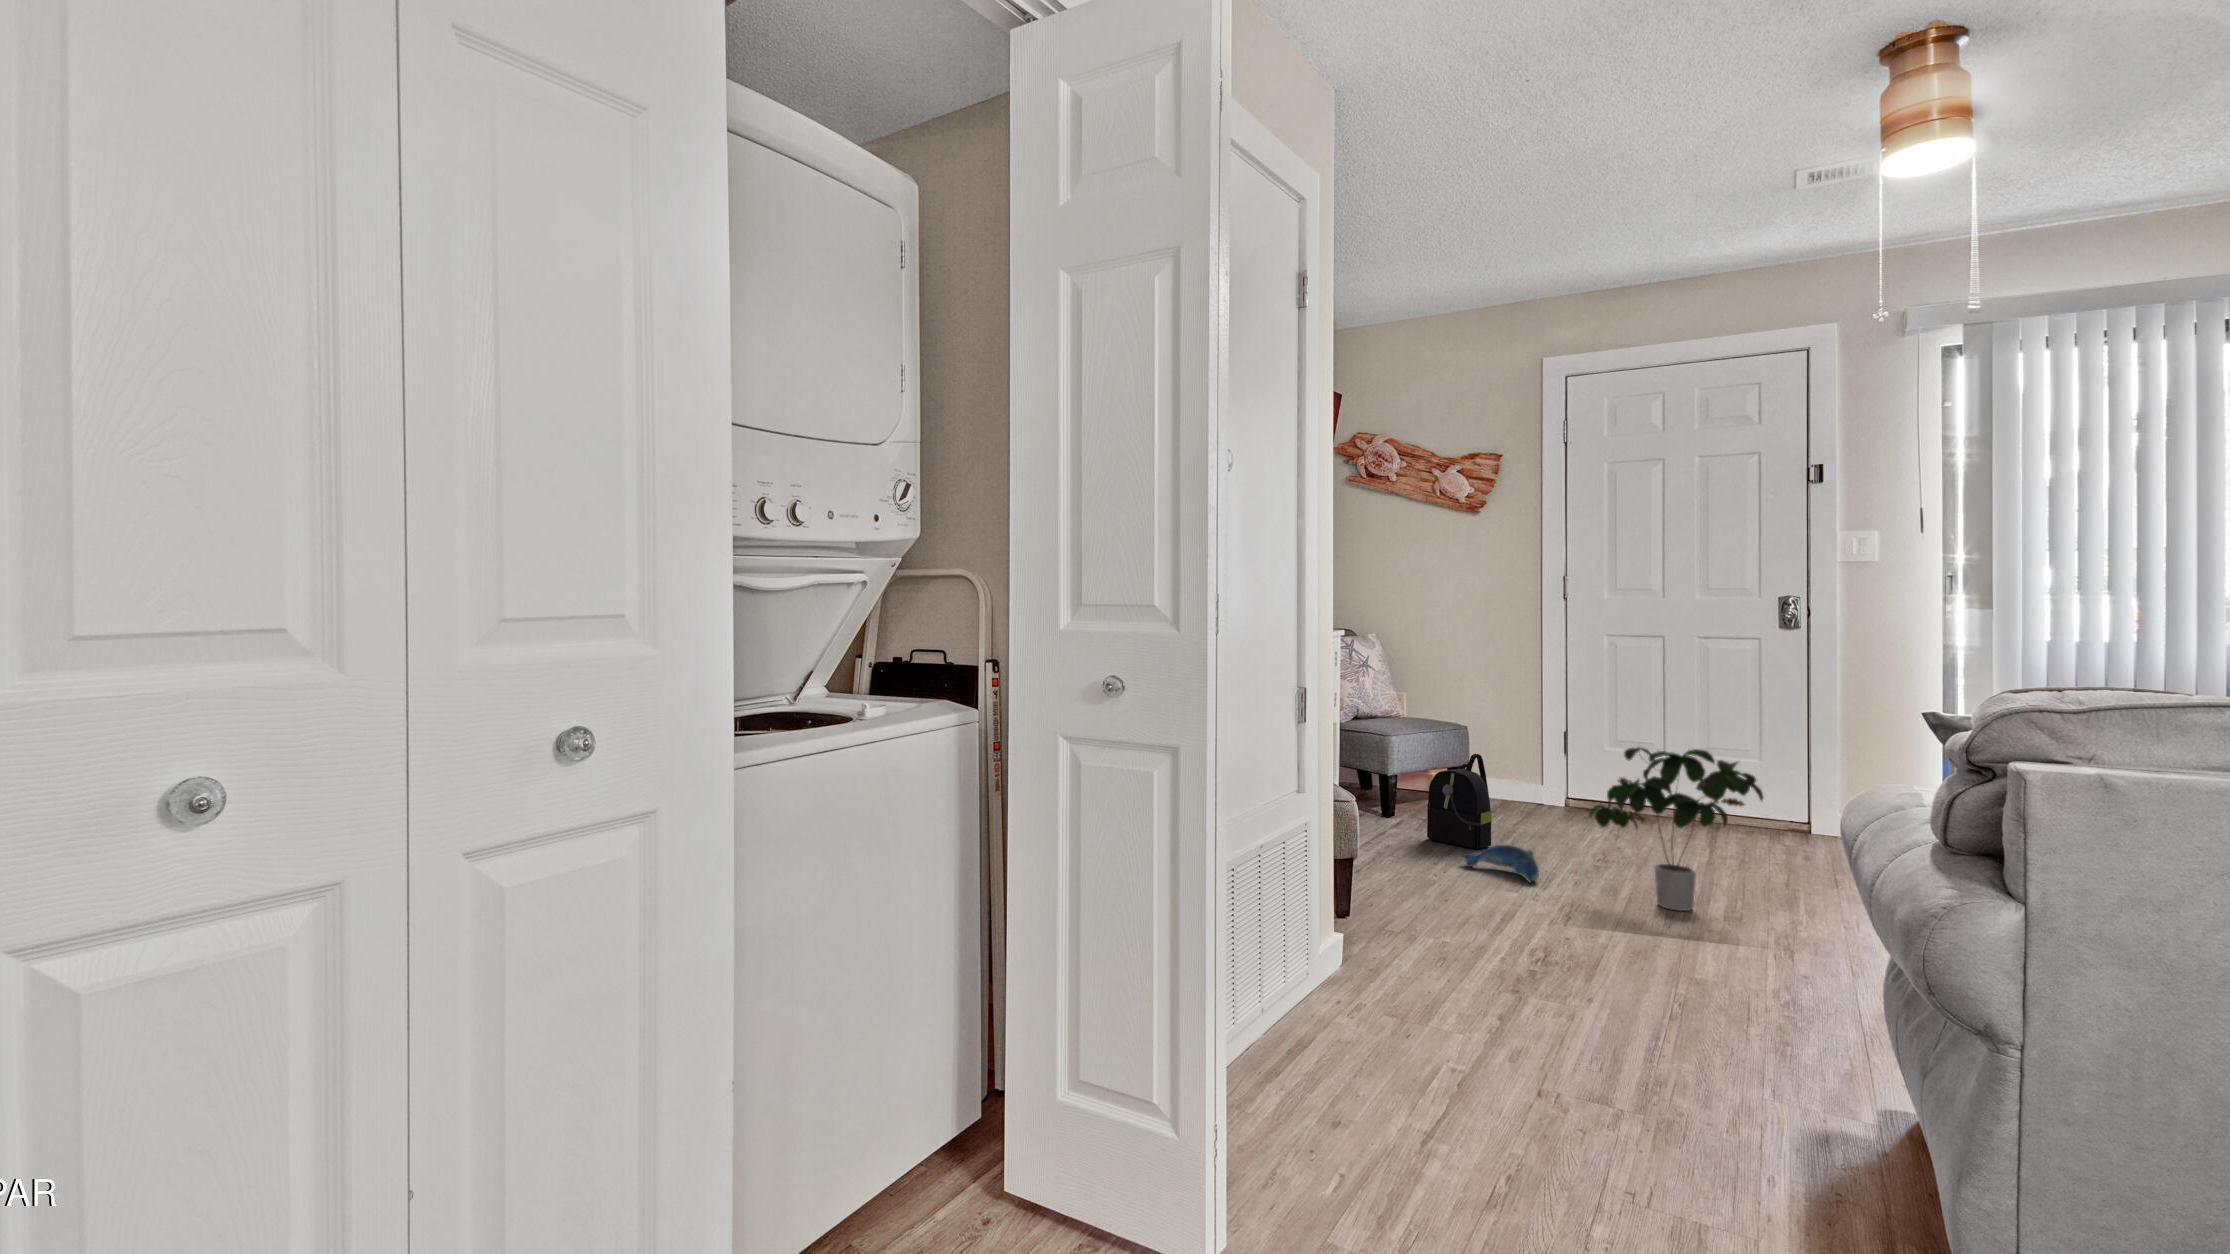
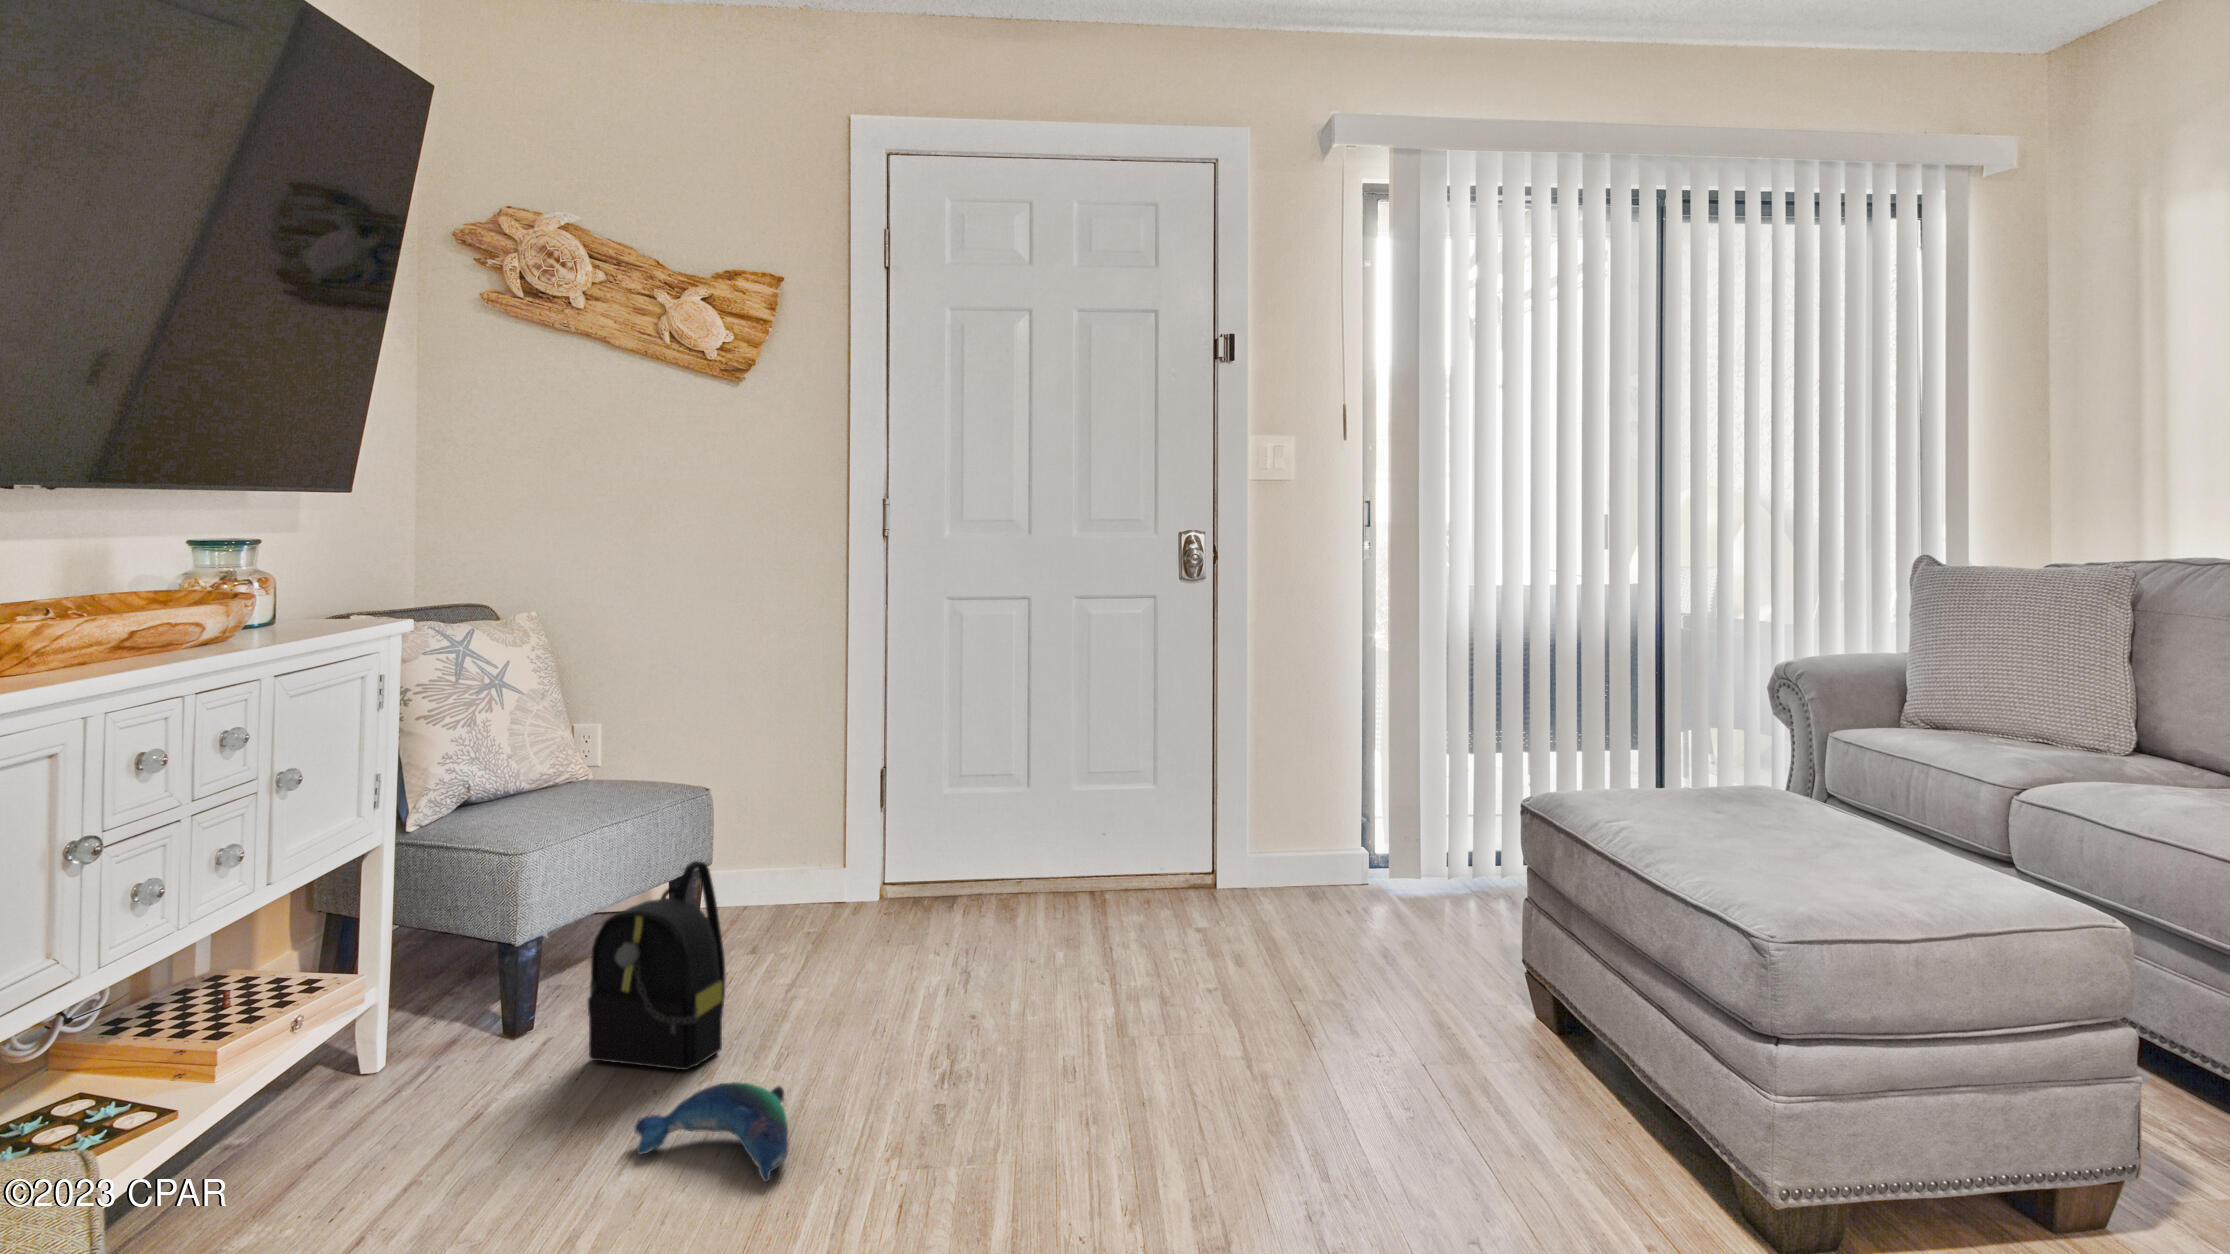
potted plant: present [1590,747,1763,911] -> none [885,849,1190,1192]

